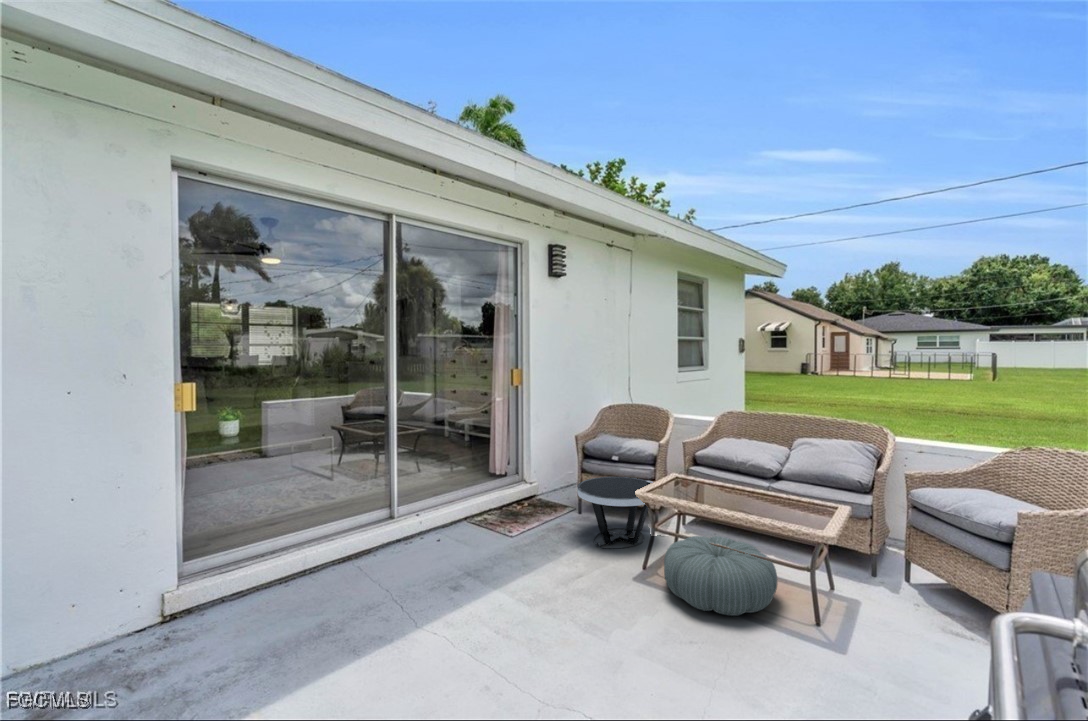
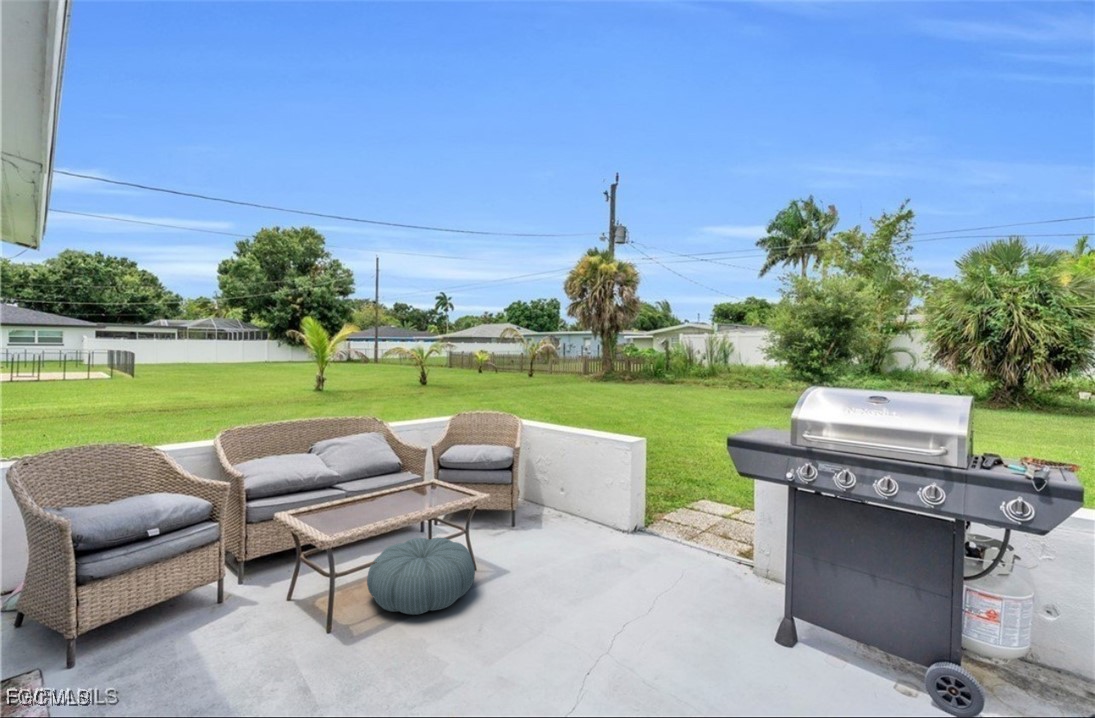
side table: present [577,477,653,549] -> none [154,536,300,661]

